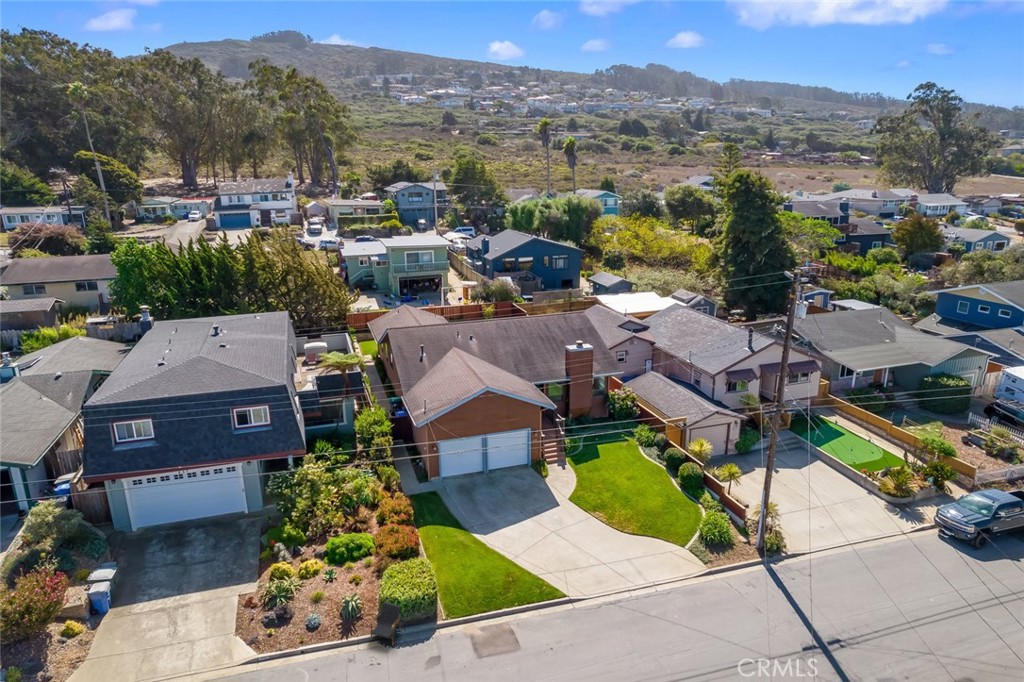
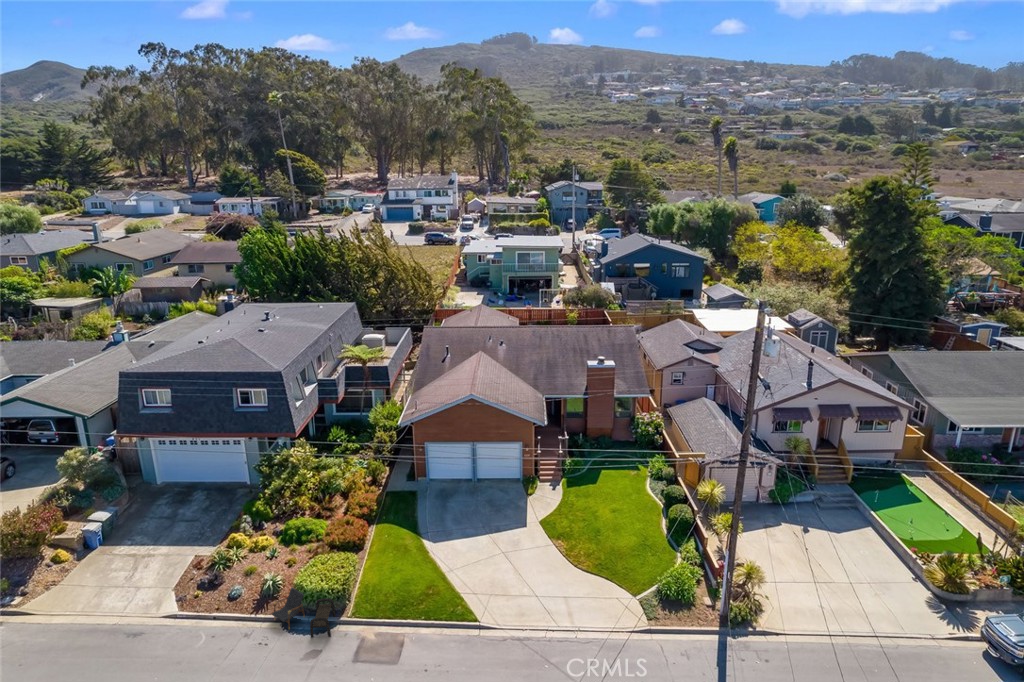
bench: none [413,605,440,647] -> present [310,598,336,638]

